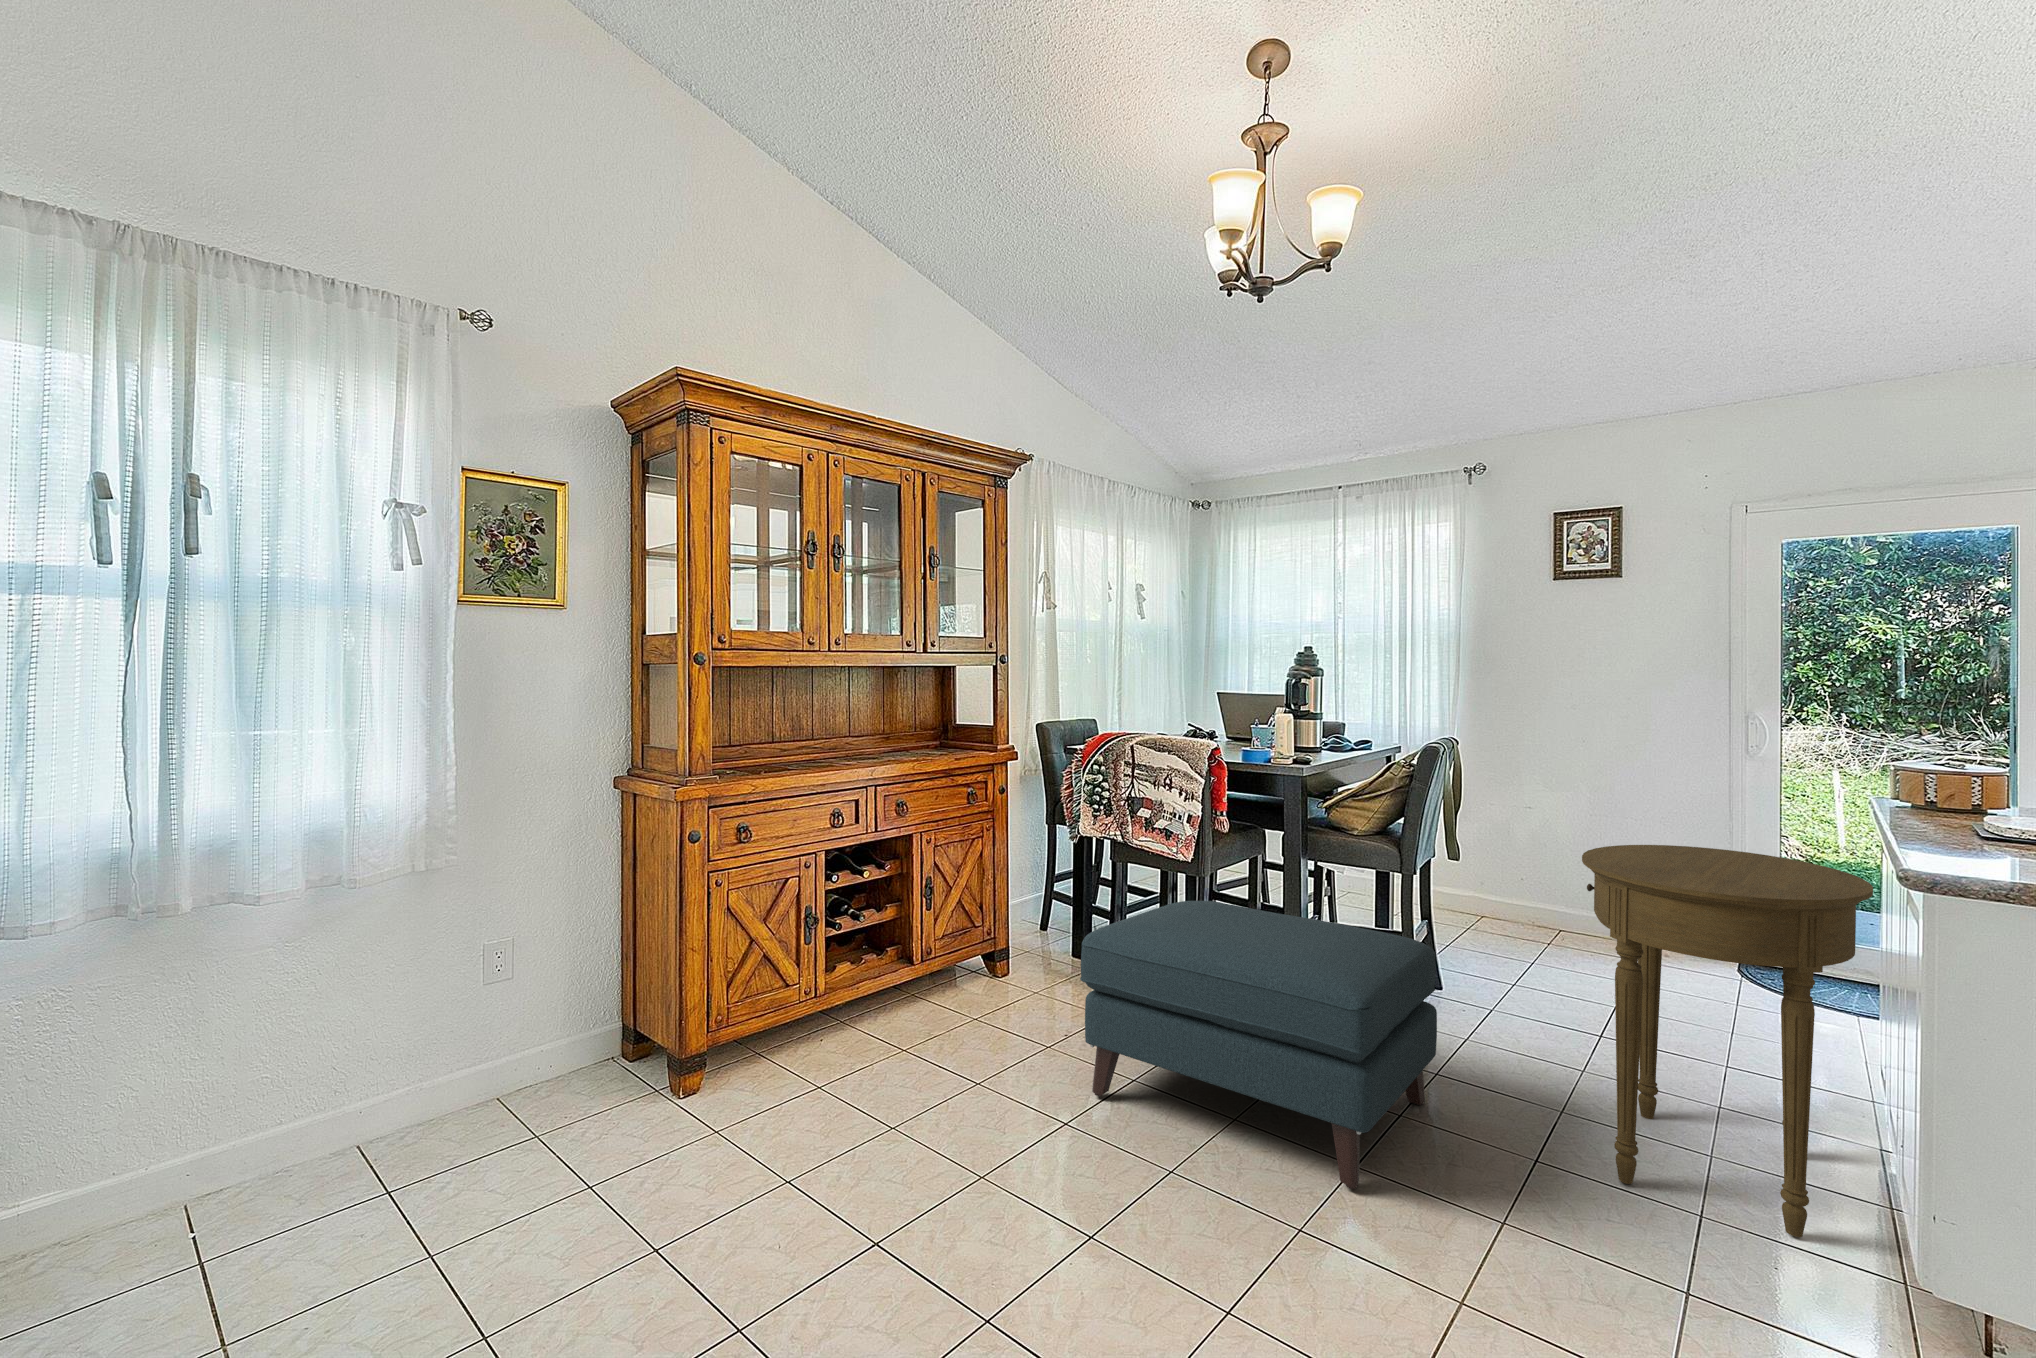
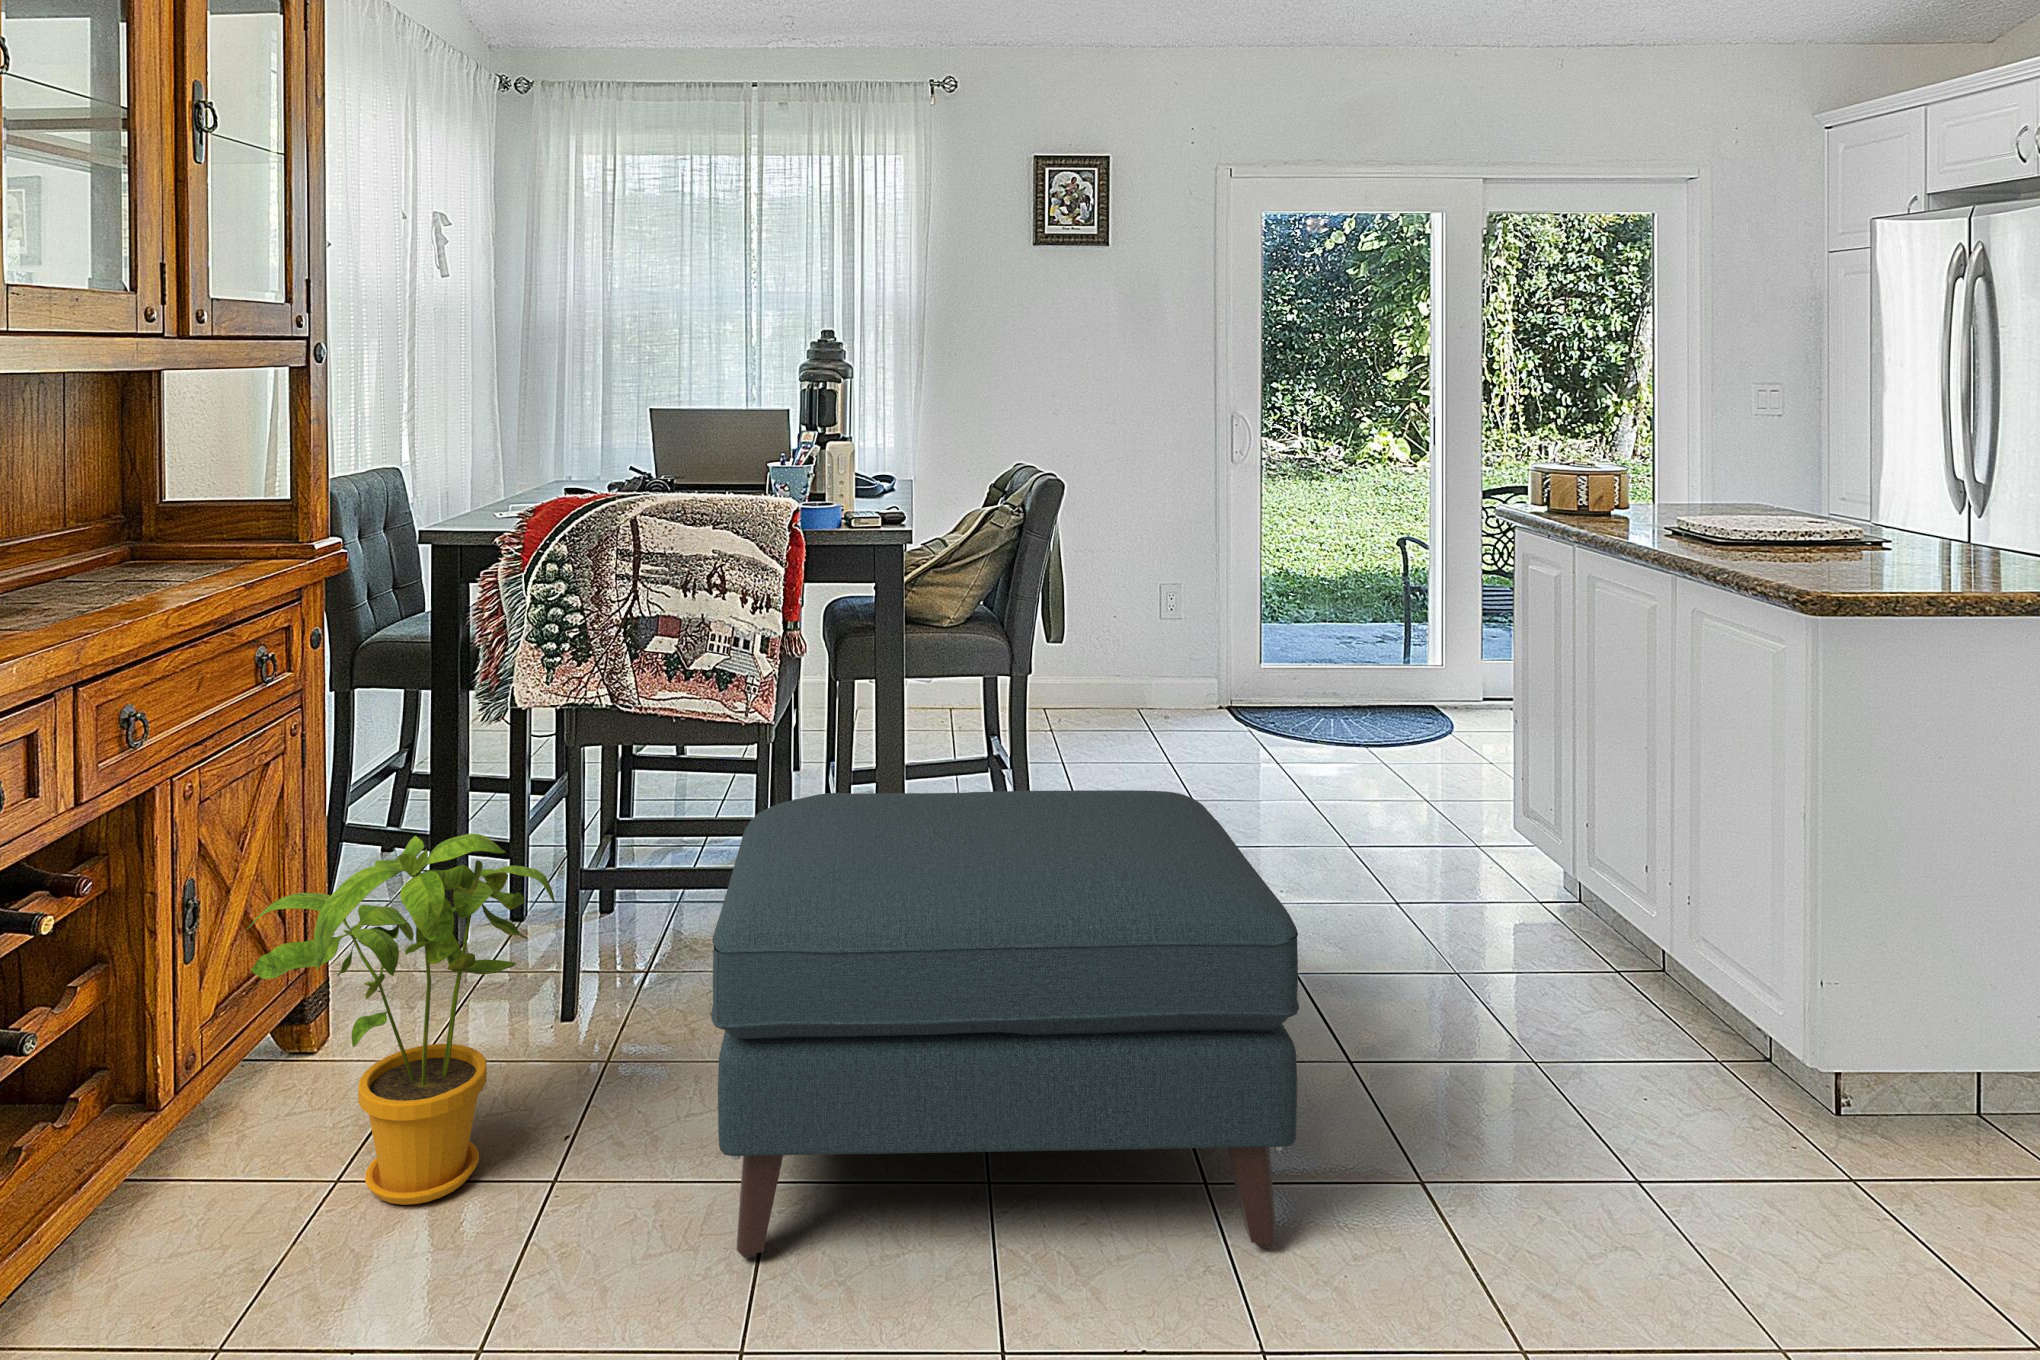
side table: present [1582,845,1873,1237] -> none [1351,595,1686,1074]
house plant: none [943,875,1066,1037] -> present [247,833,556,1205]

